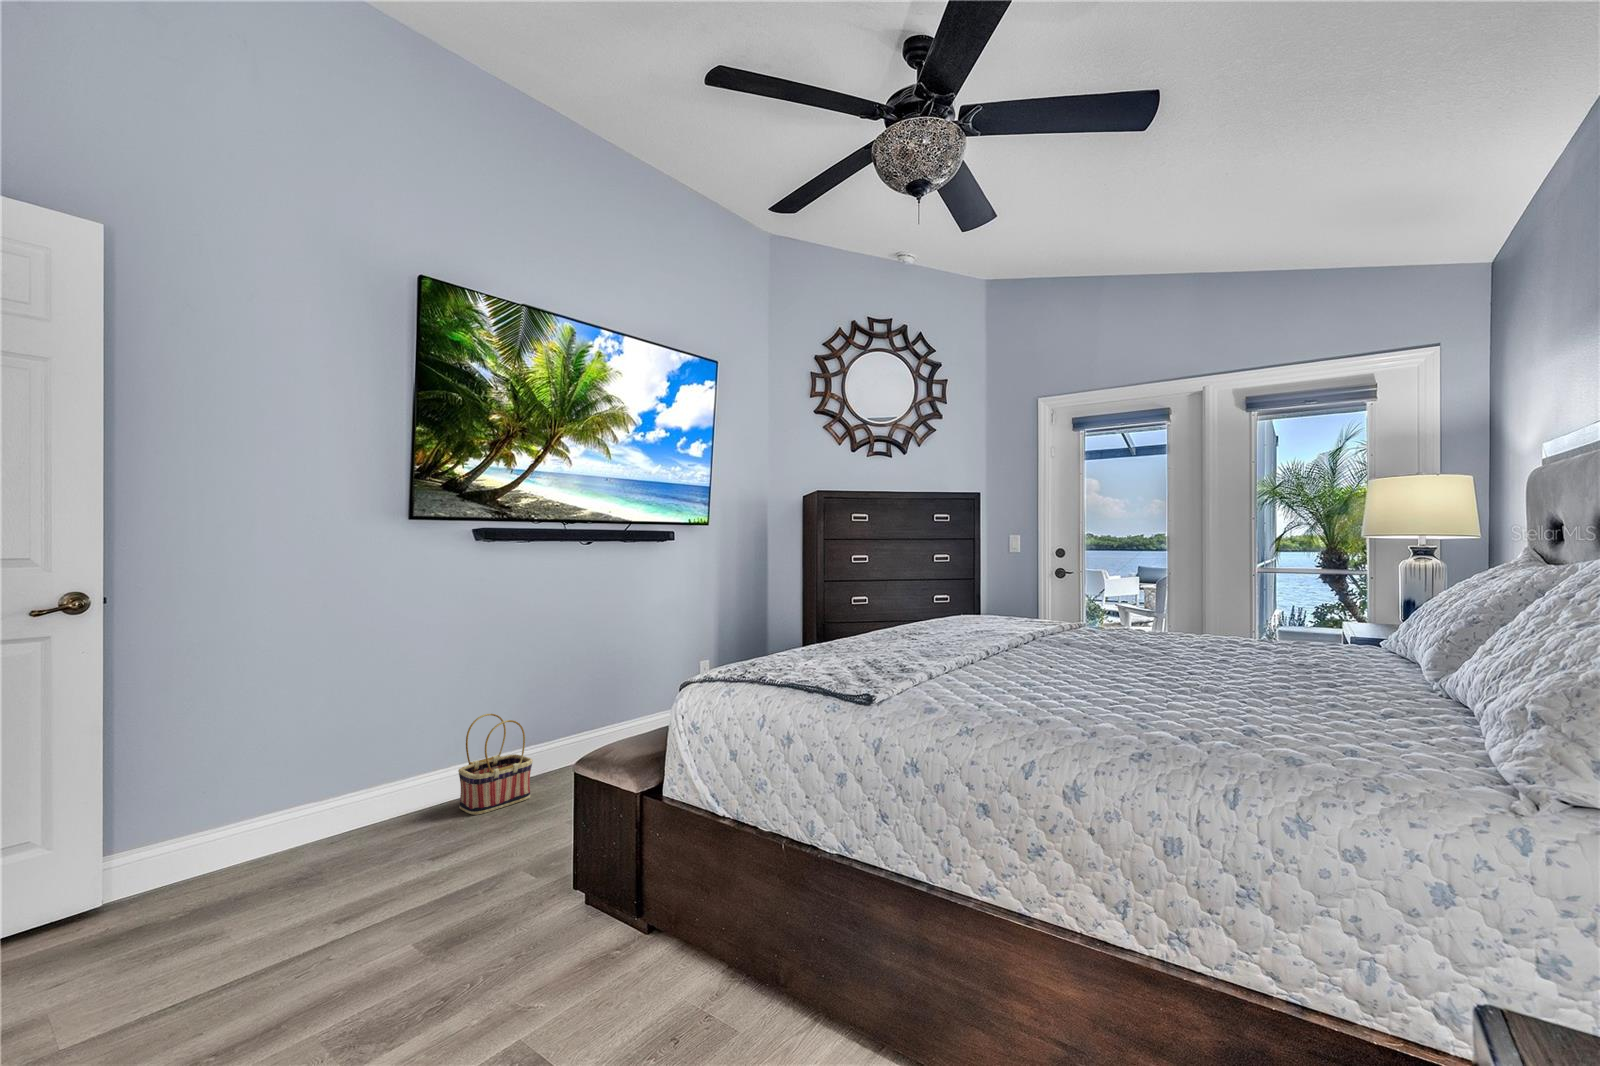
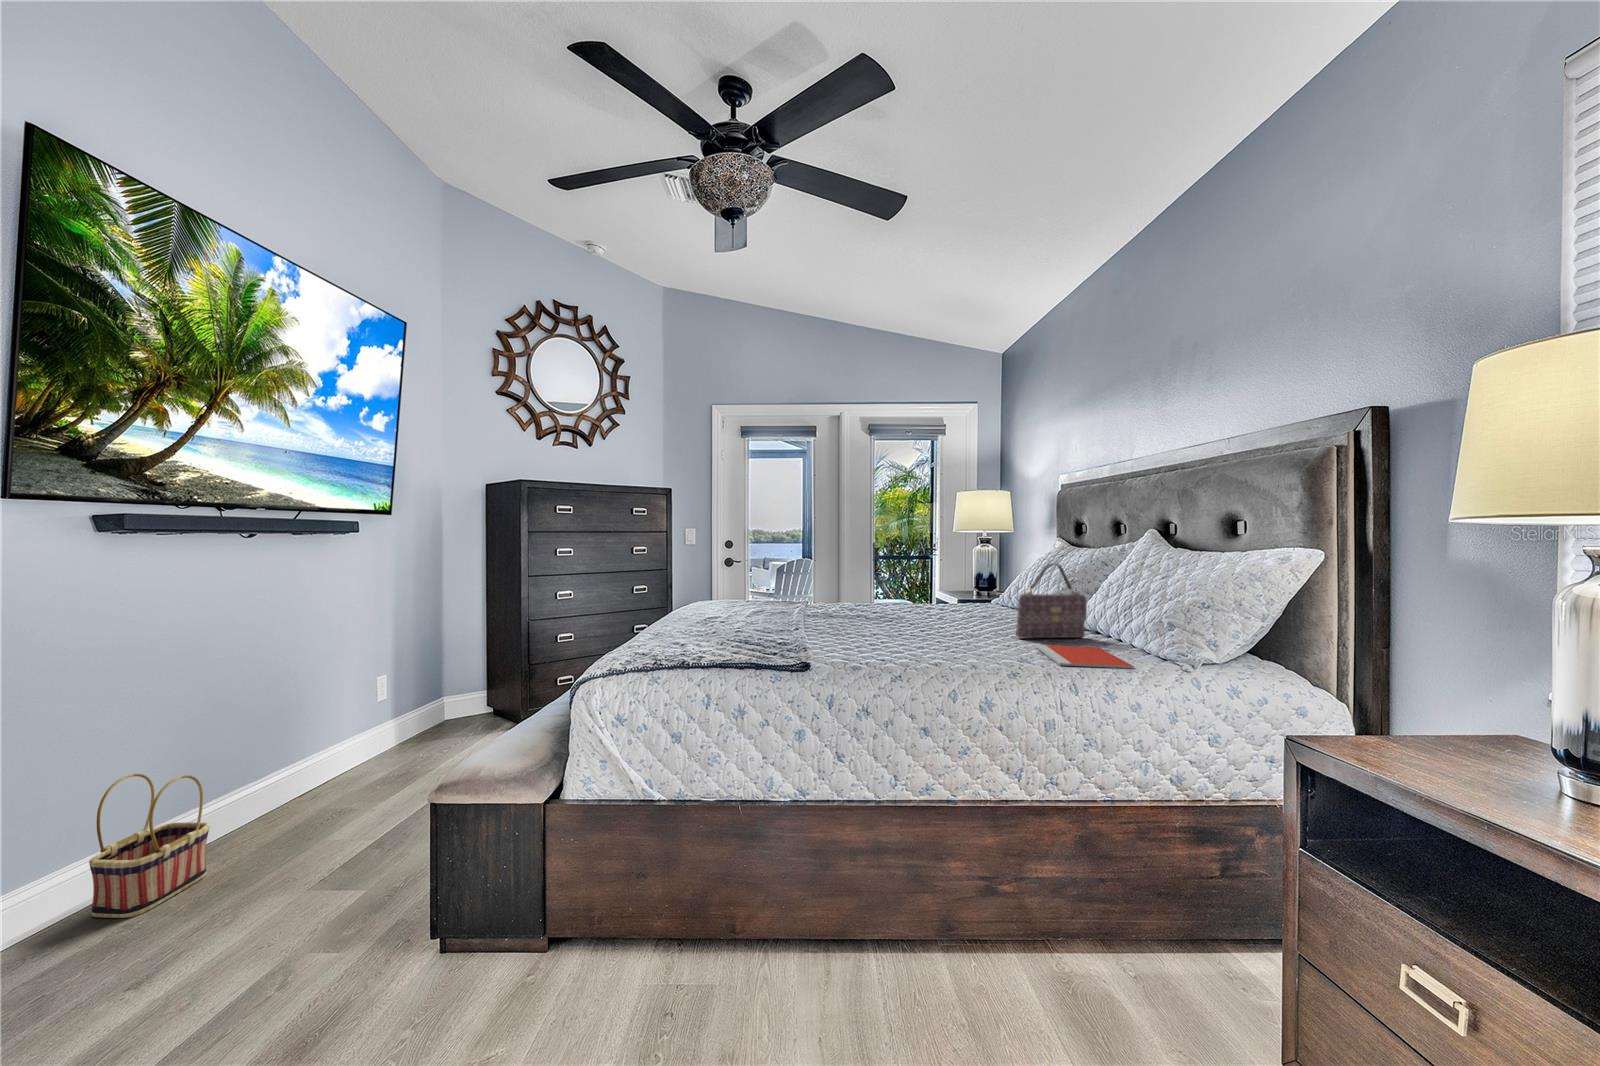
handbag: none [1272,593,1419,721] -> present [1016,563,1087,638]
notebook: none [1225,719,1390,784] -> present [1035,645,1134,669]

